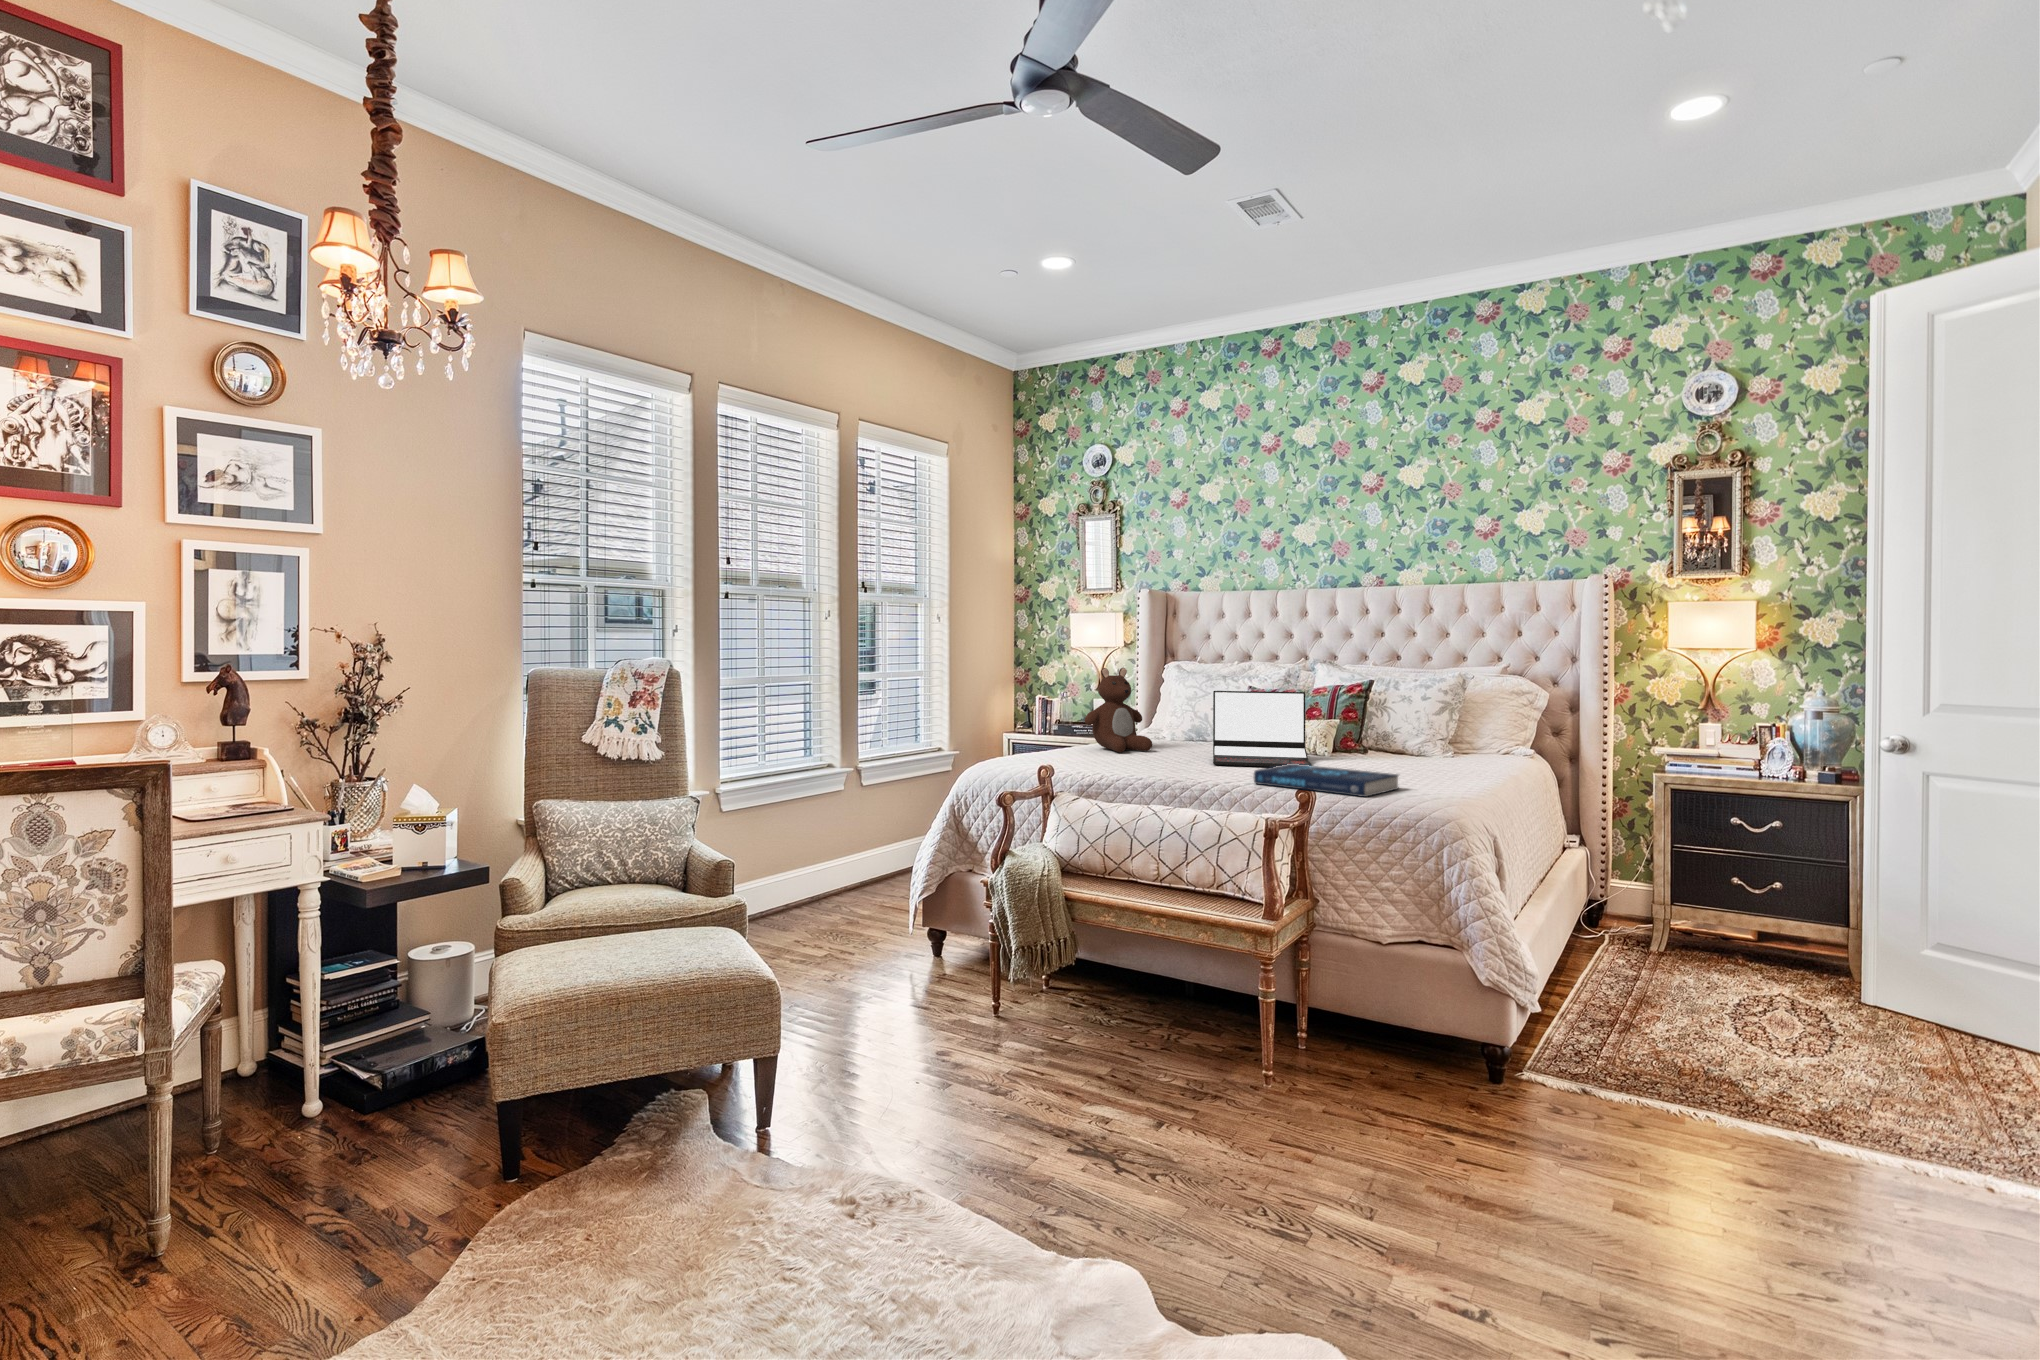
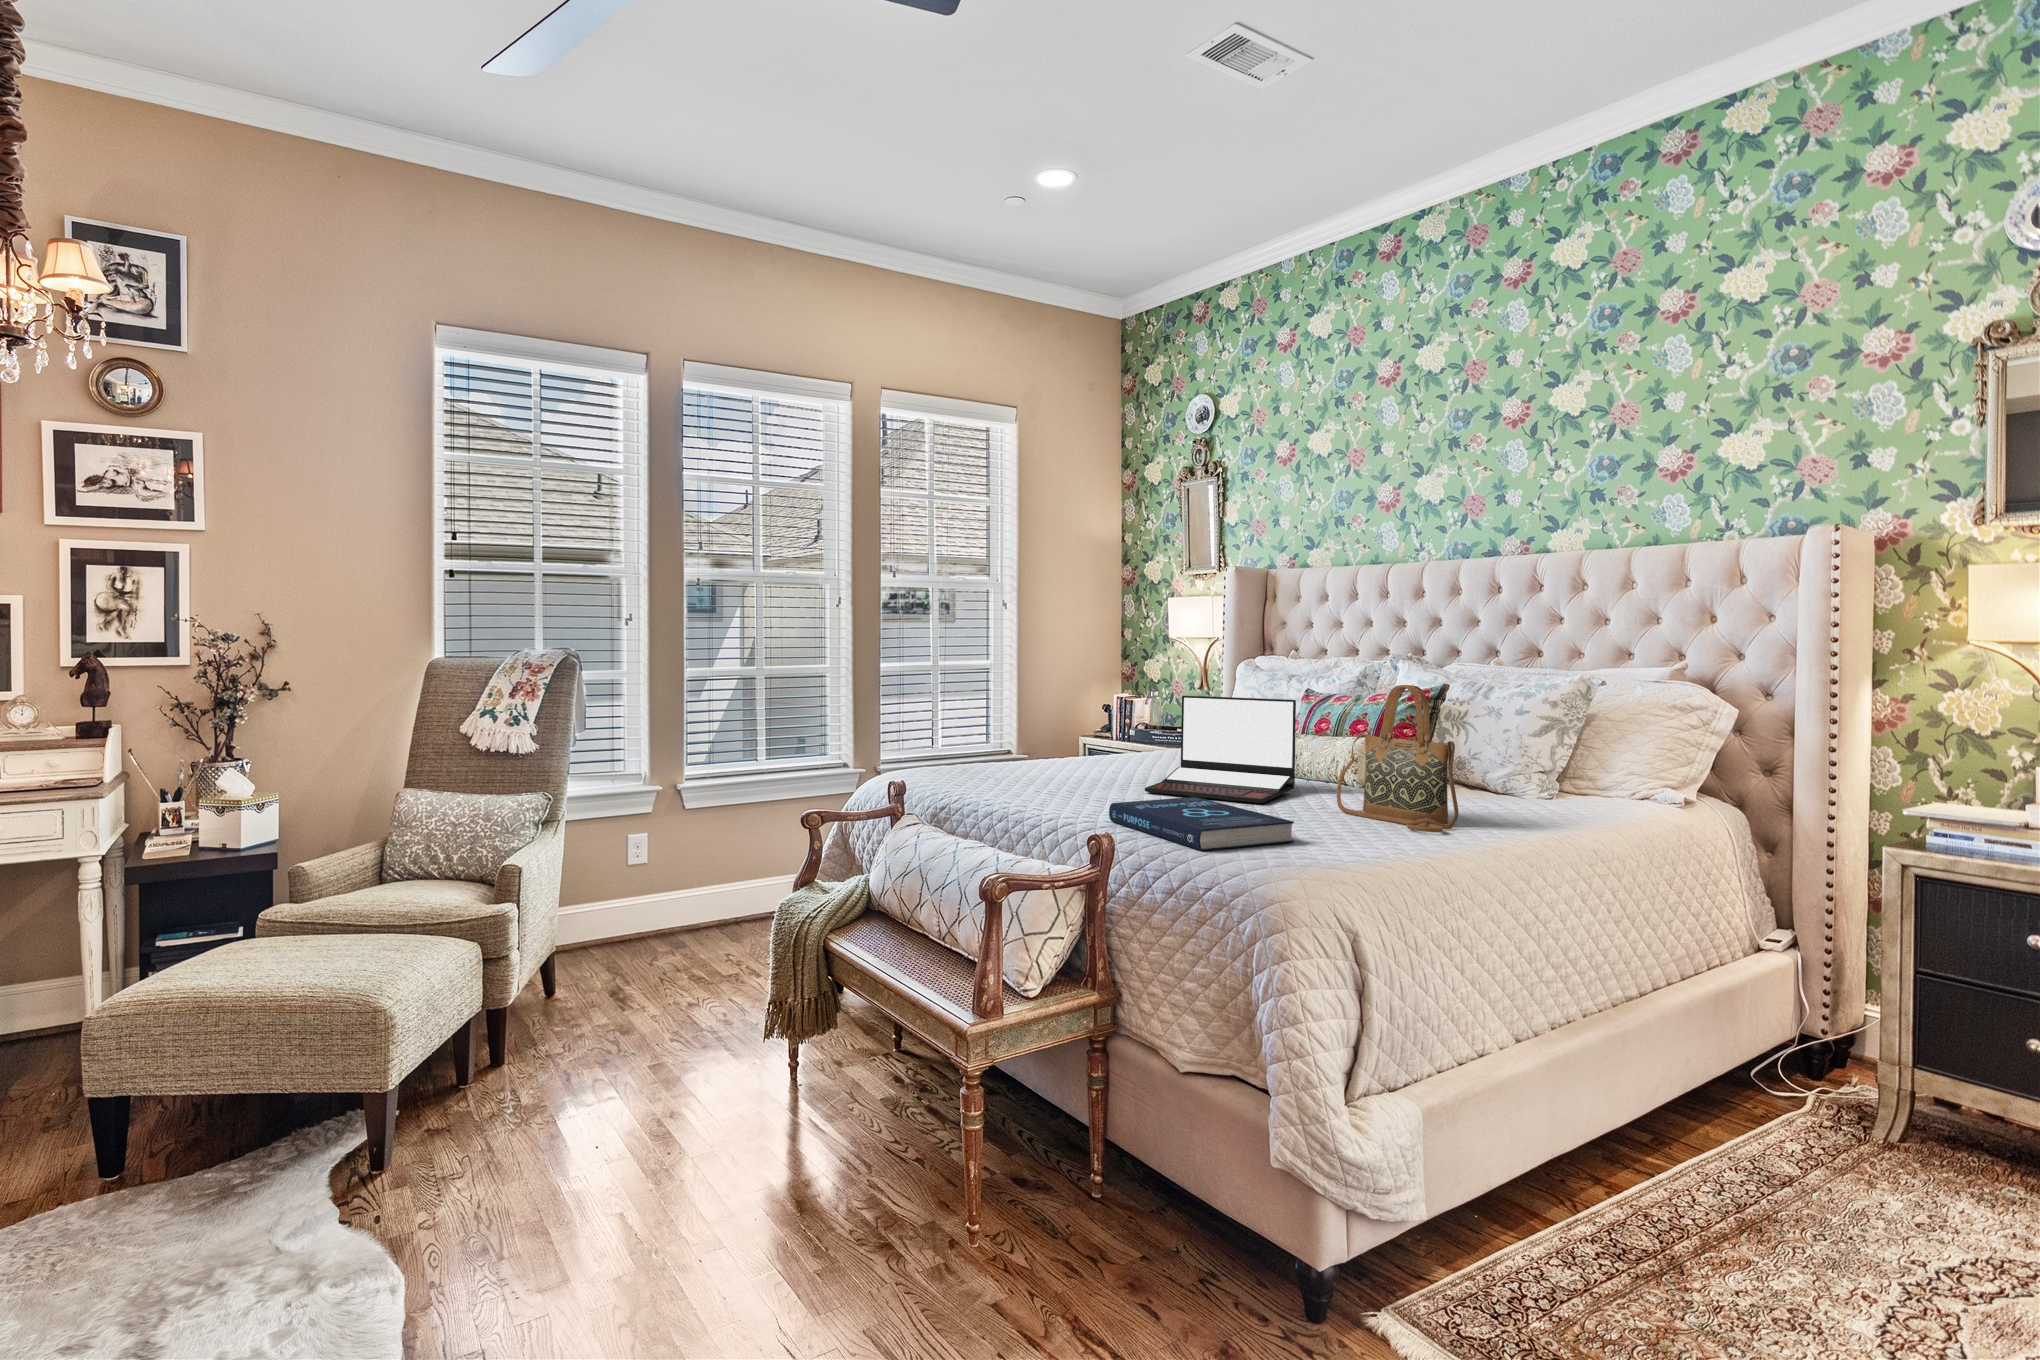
teddy bear: present [1085,668,1152,752] -> none [1052,665,1135,770]
handbag: none [1362,679,1461,779] -> present [1337,685,1459,832]

